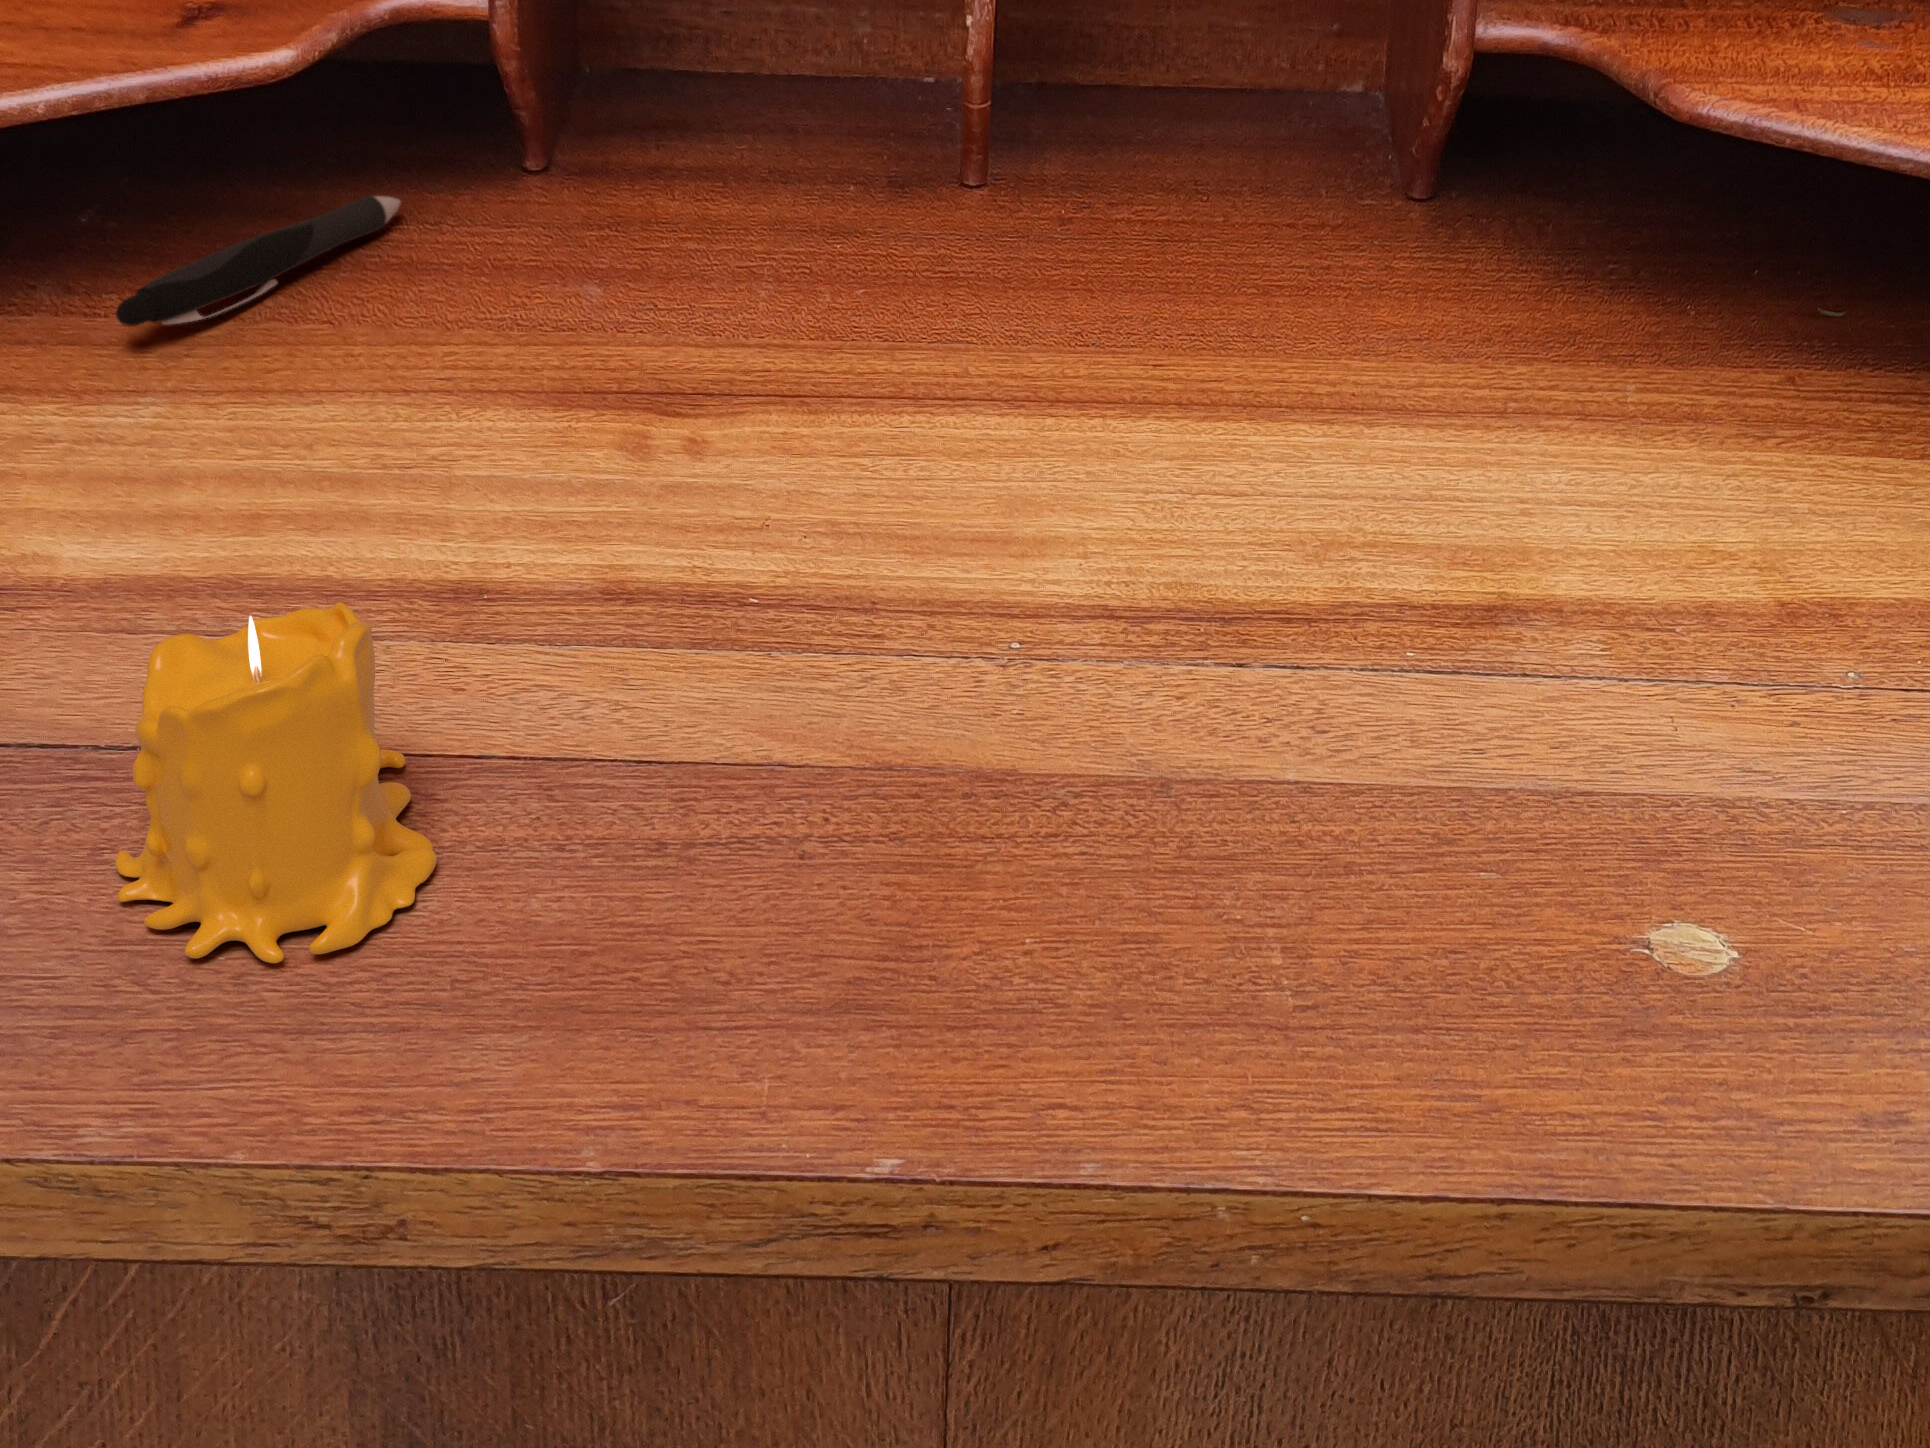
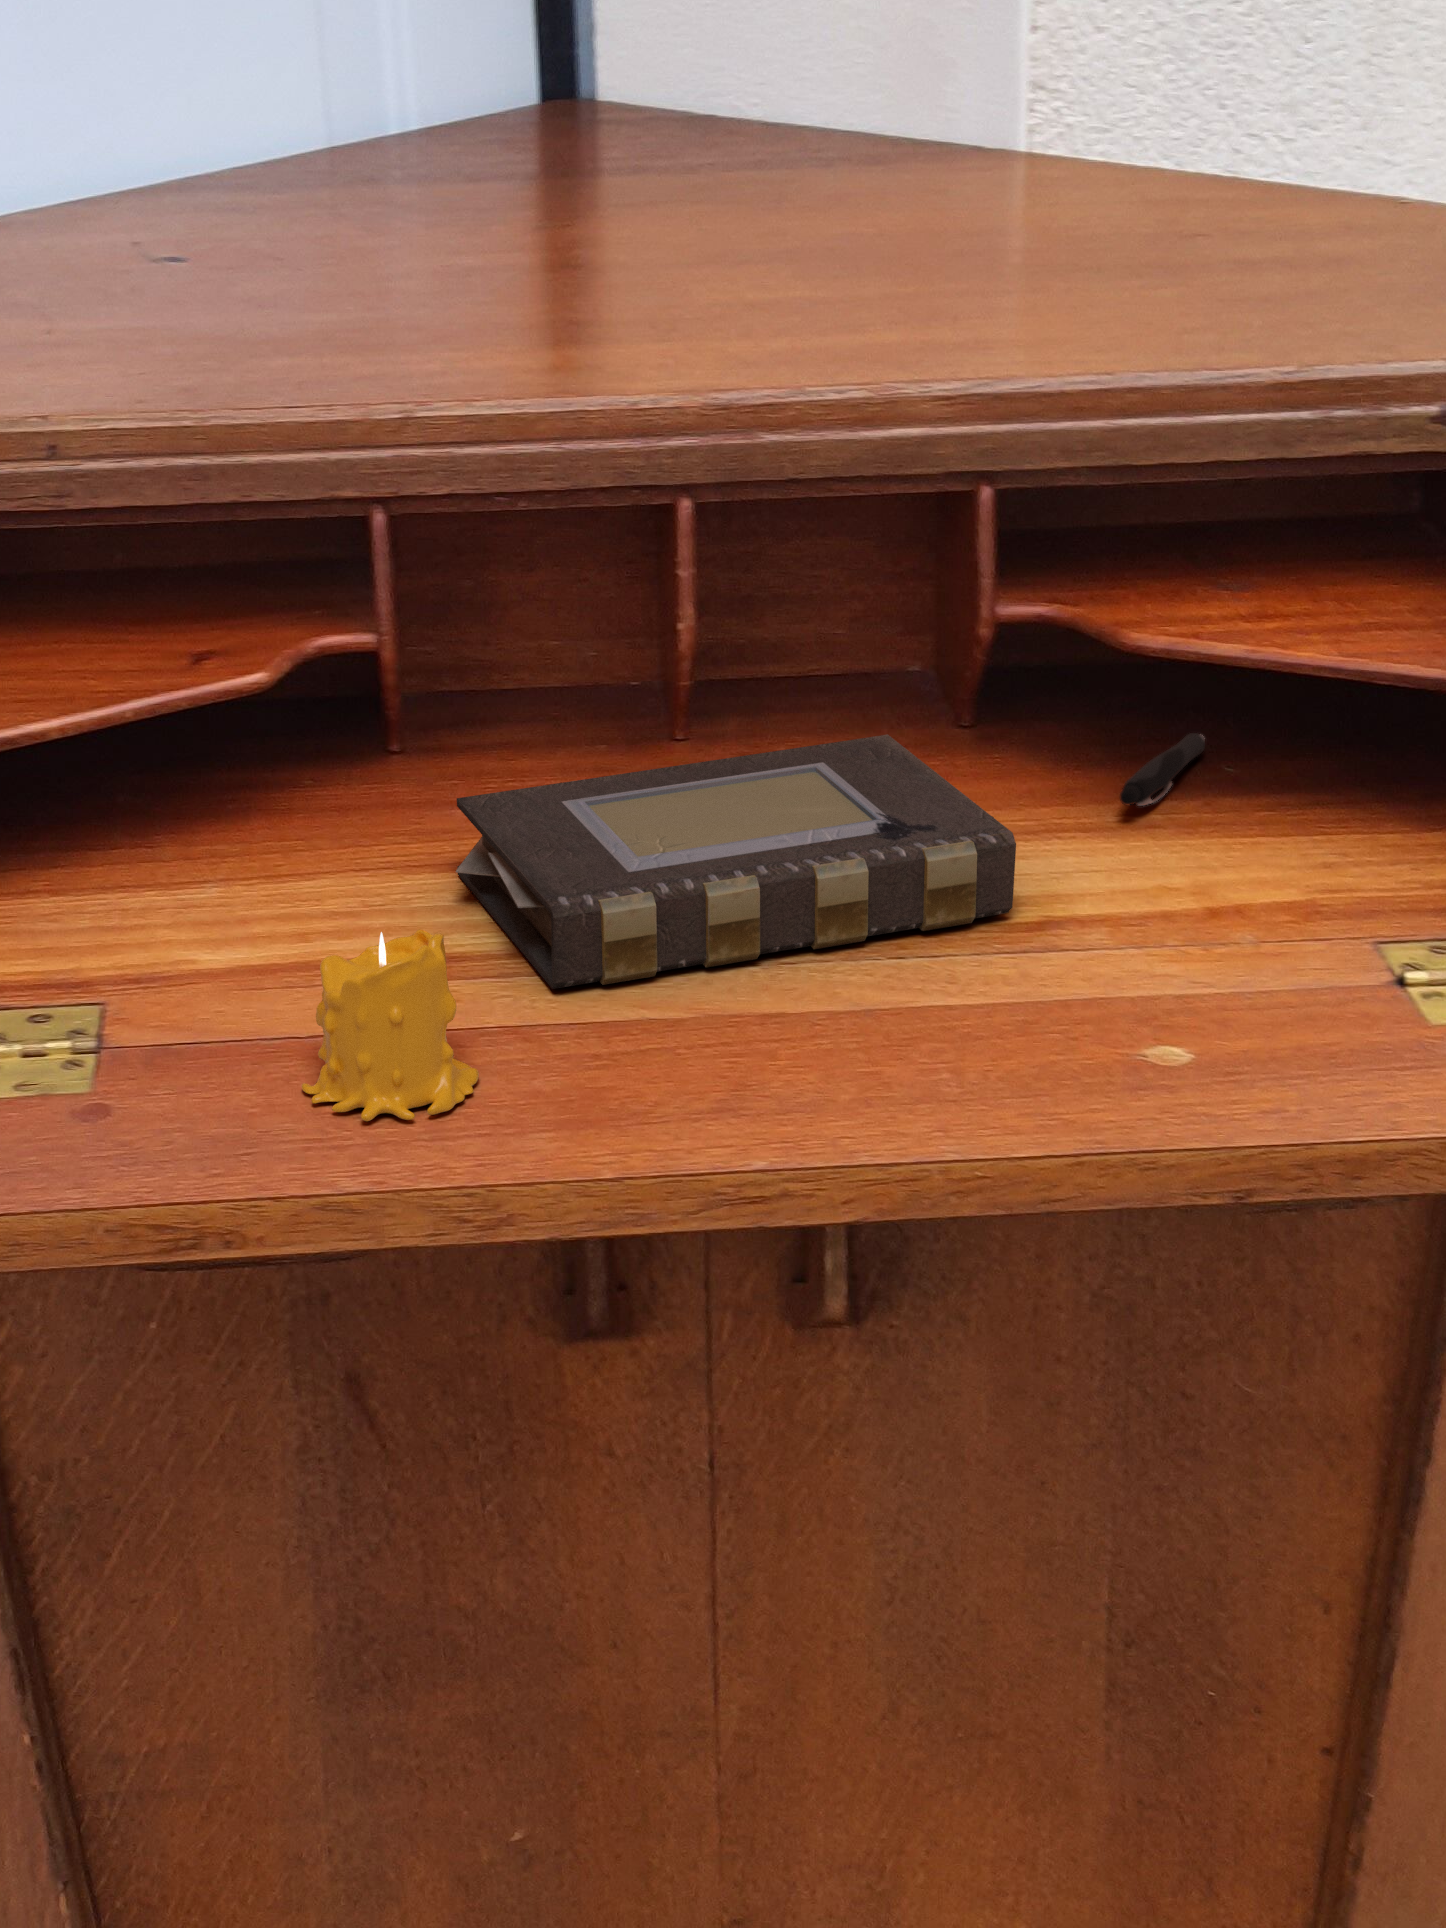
pen: present [116,196,401,326] -> present [1120,733,1205,806]
book: none [539,219,1462,665] -> present [456,735,1016,989]

